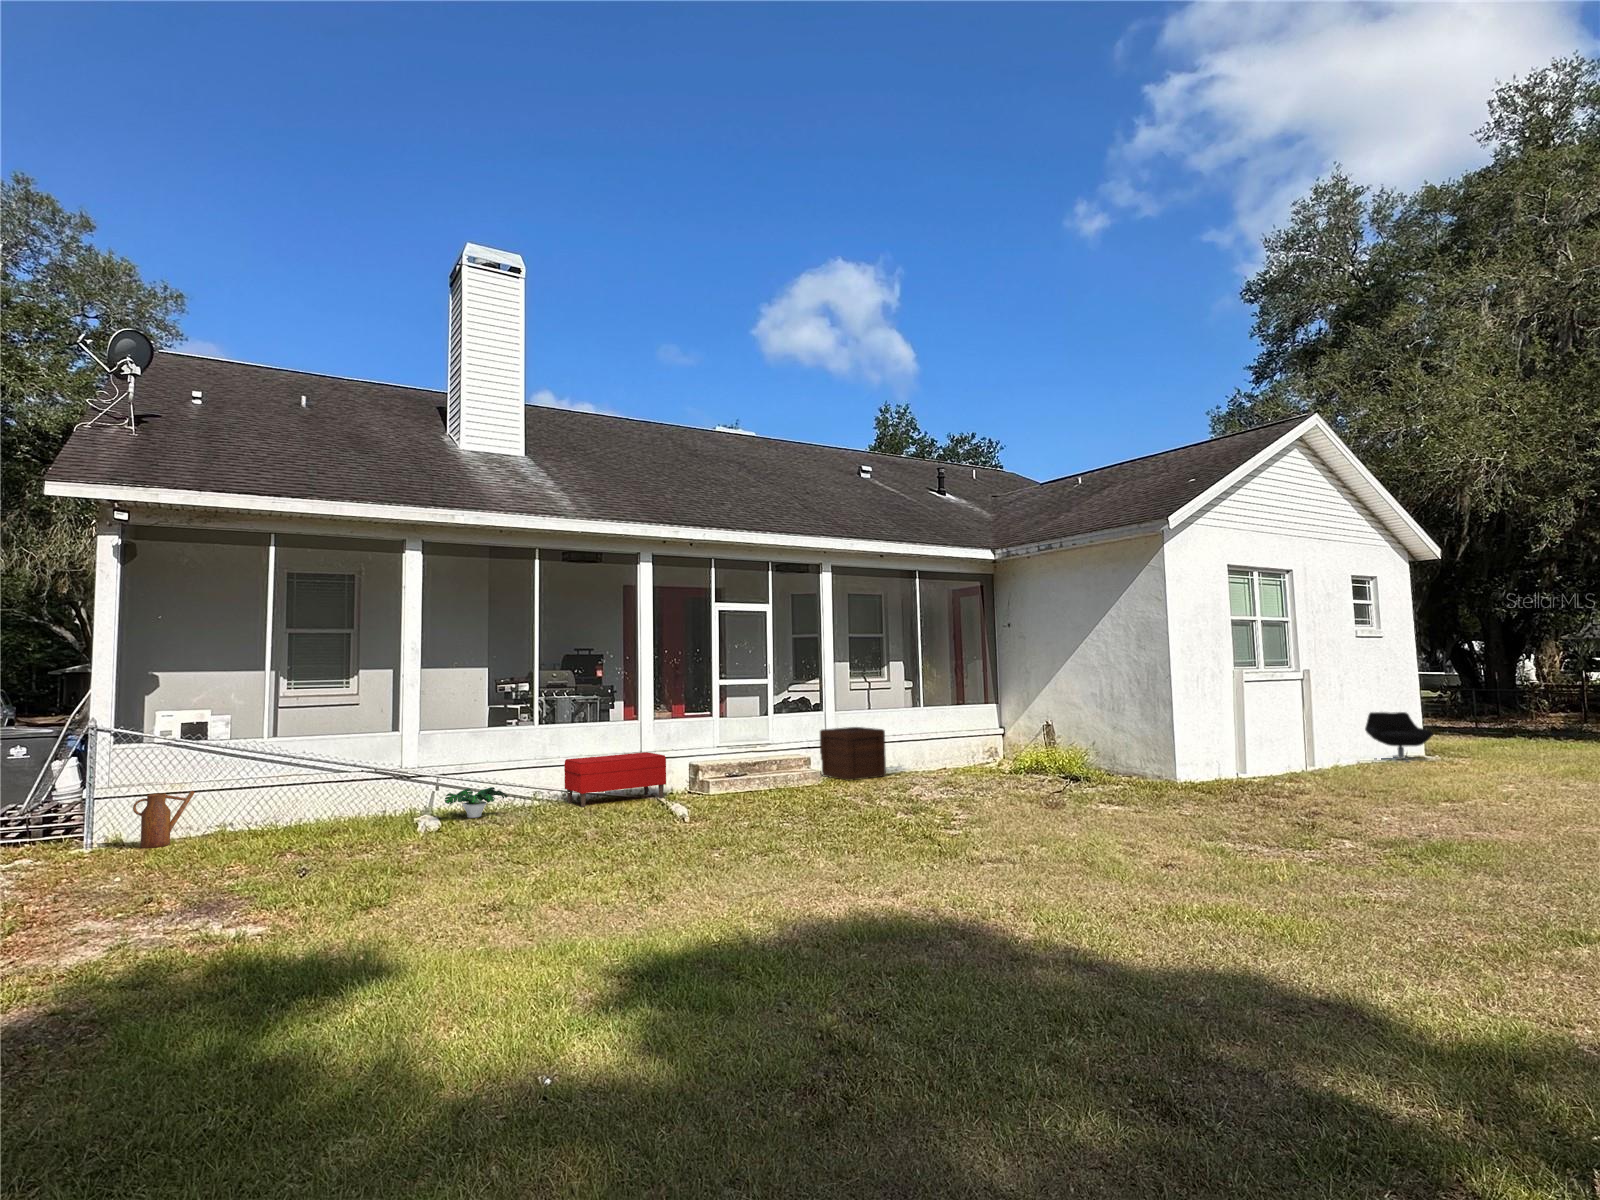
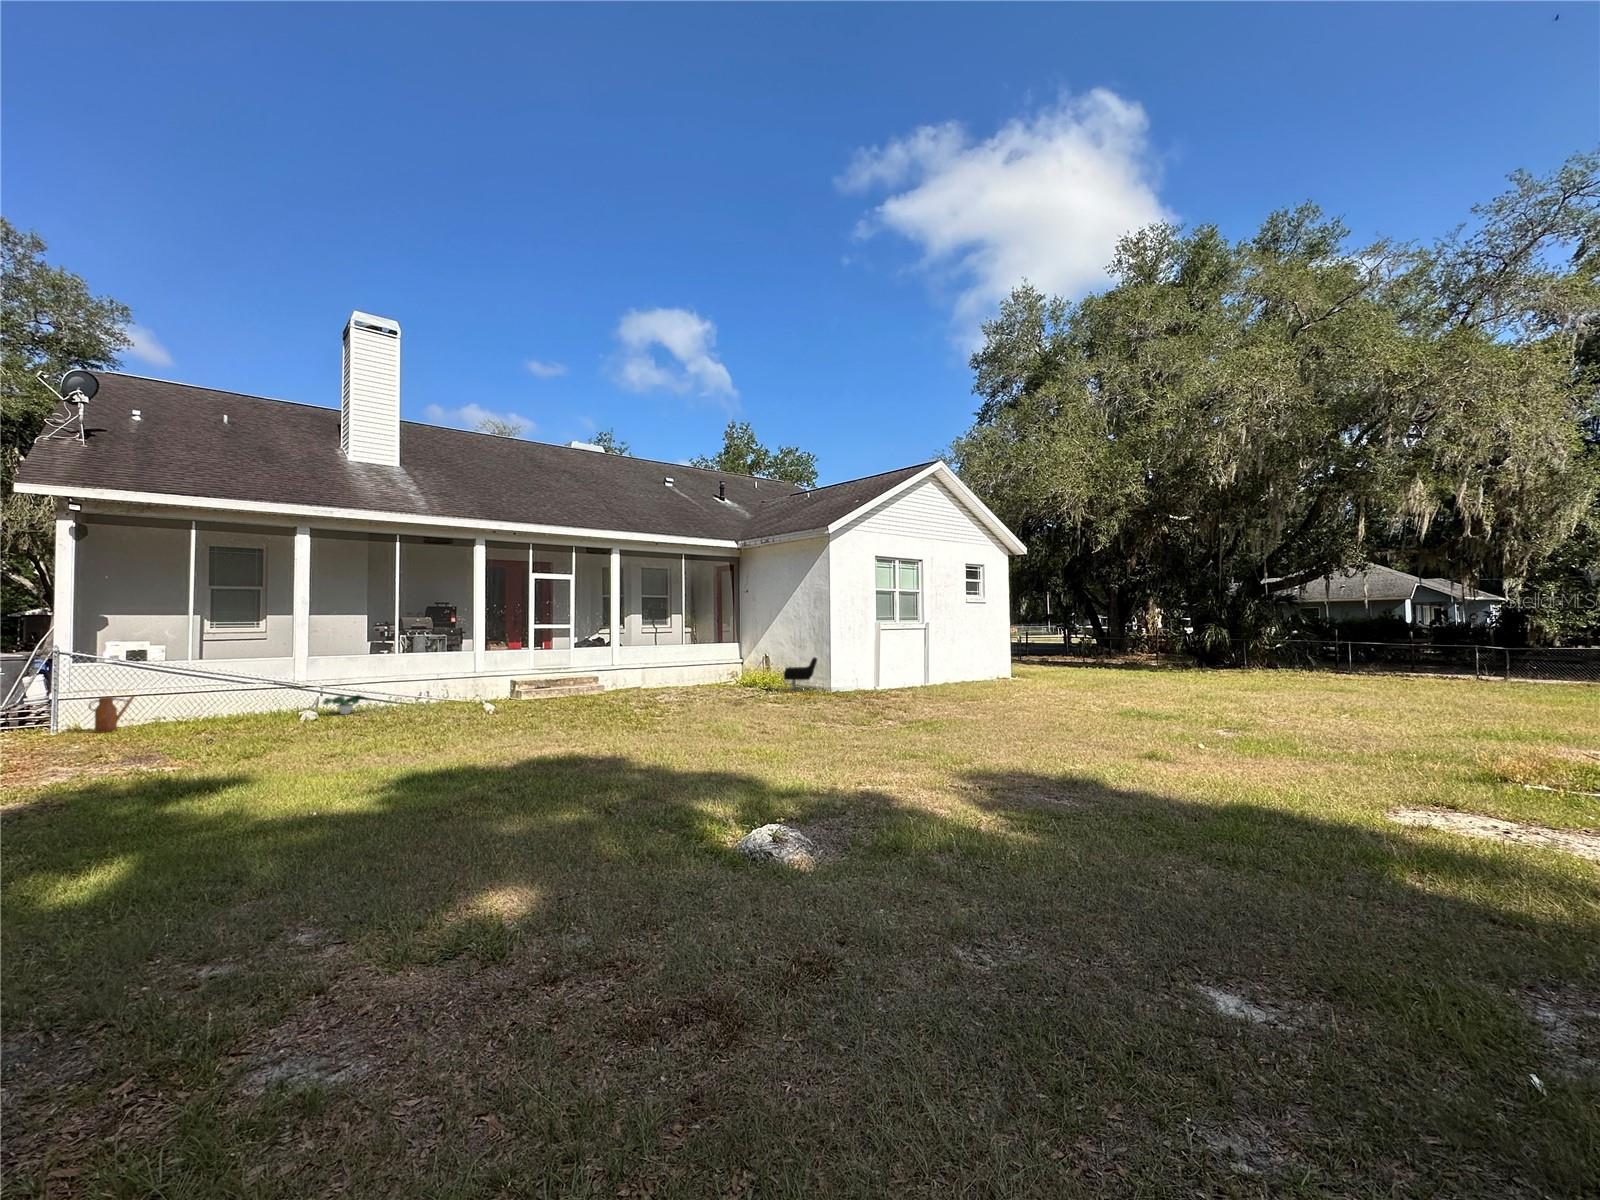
lounge chair: present [1365,712,1433,762] -> present [784,657,817,691]
wooden crate: present [820,727,886,781] -> none [607,658,650,692]
bench: present [564,752,666,807] -> none [415,673,488,708]

